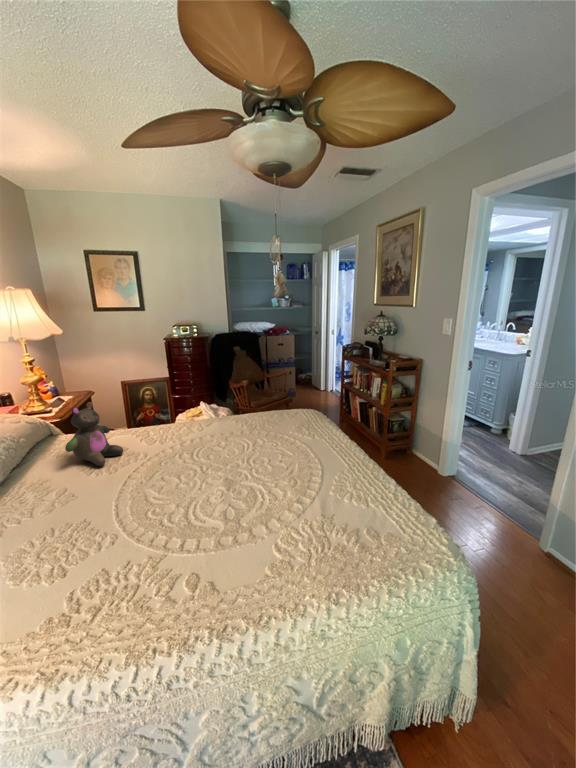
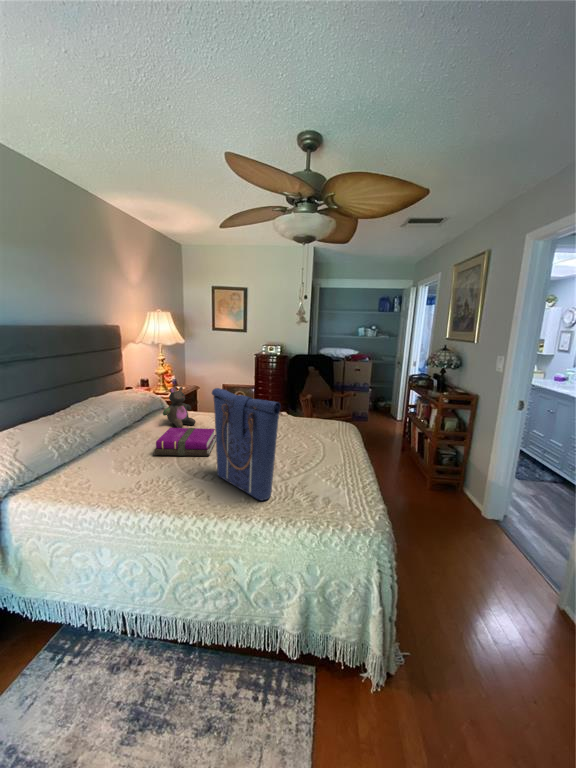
tote bag: none [184,405,327,564] -> present [212,388,281,500]
notebook: none [77,458,175,529] -> present [154,428,216,456]

